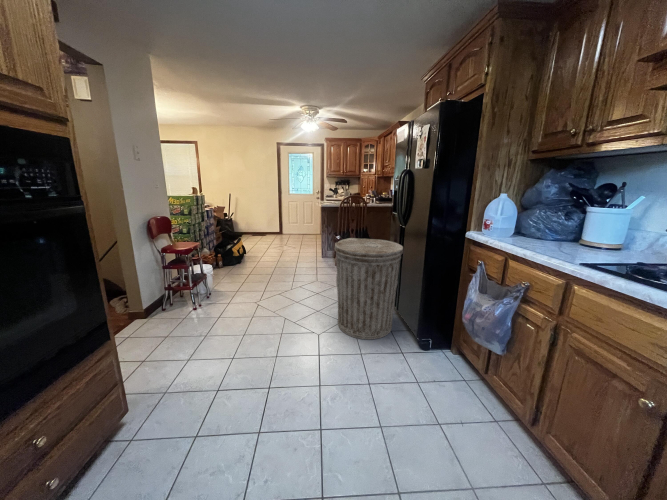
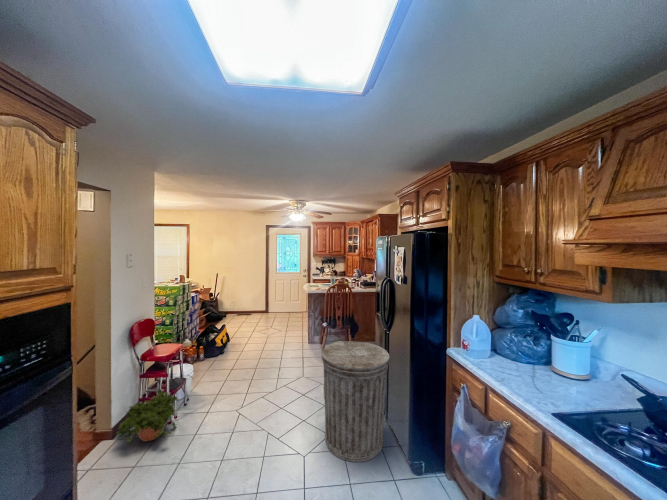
potted plant: none [146,279,203,323] -> present [117,389,177,444]

